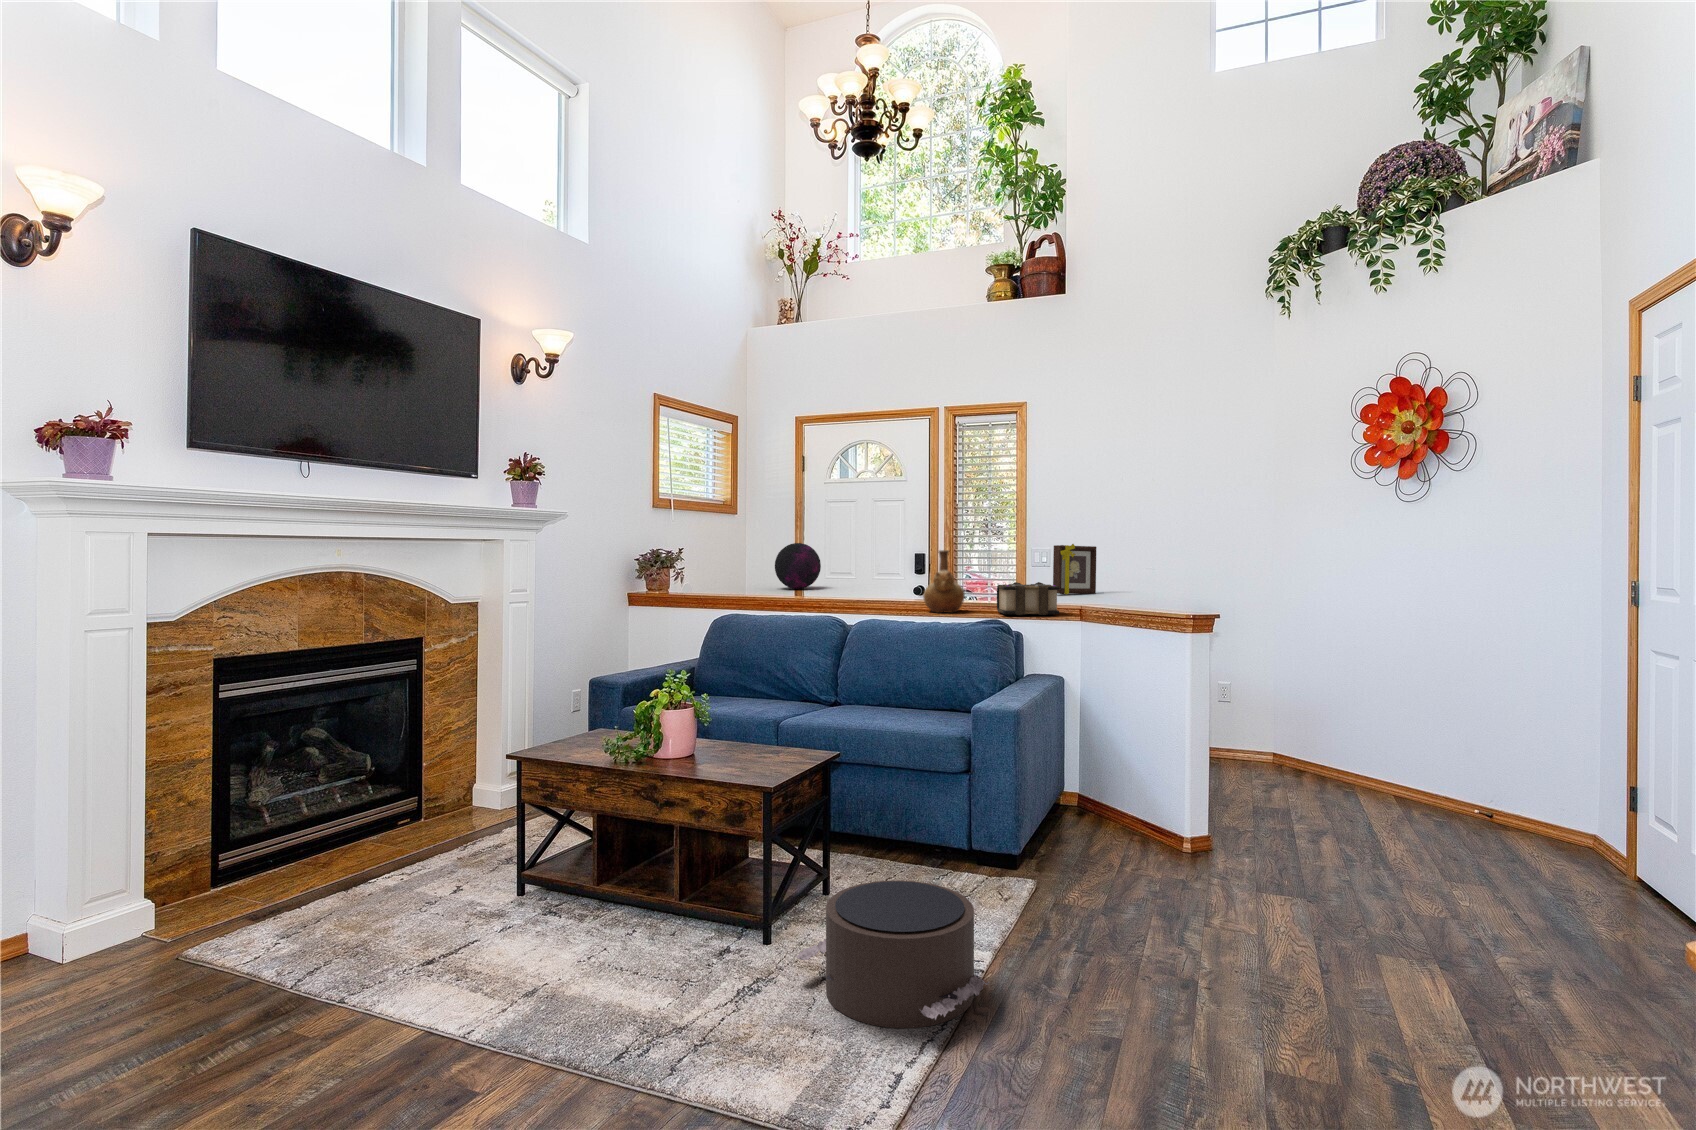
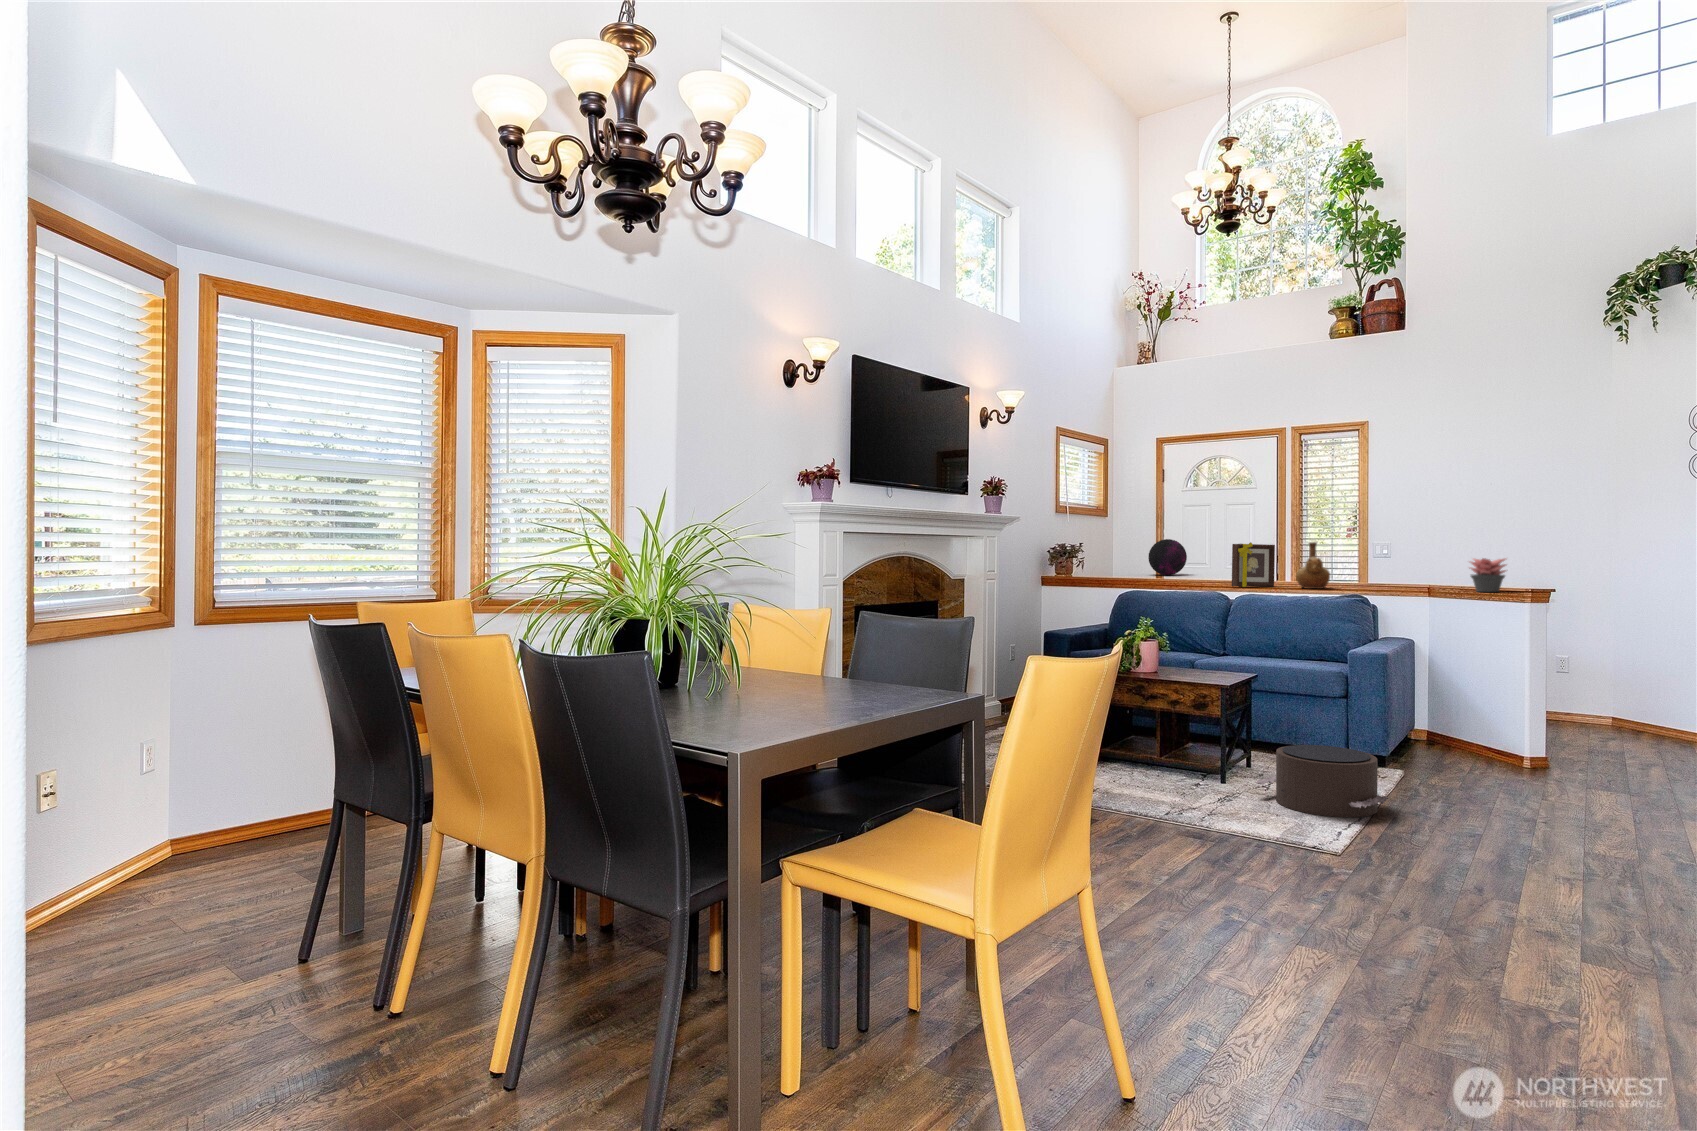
picture frame: present [1053,544,1097,594] -> present [1232,542,1275,587]
succulent plant: none [1122,572,1167,617] -> present [1470,558,1506,592]
book: present [997,582,1059,615] -> none [1358,566,1413,590]

